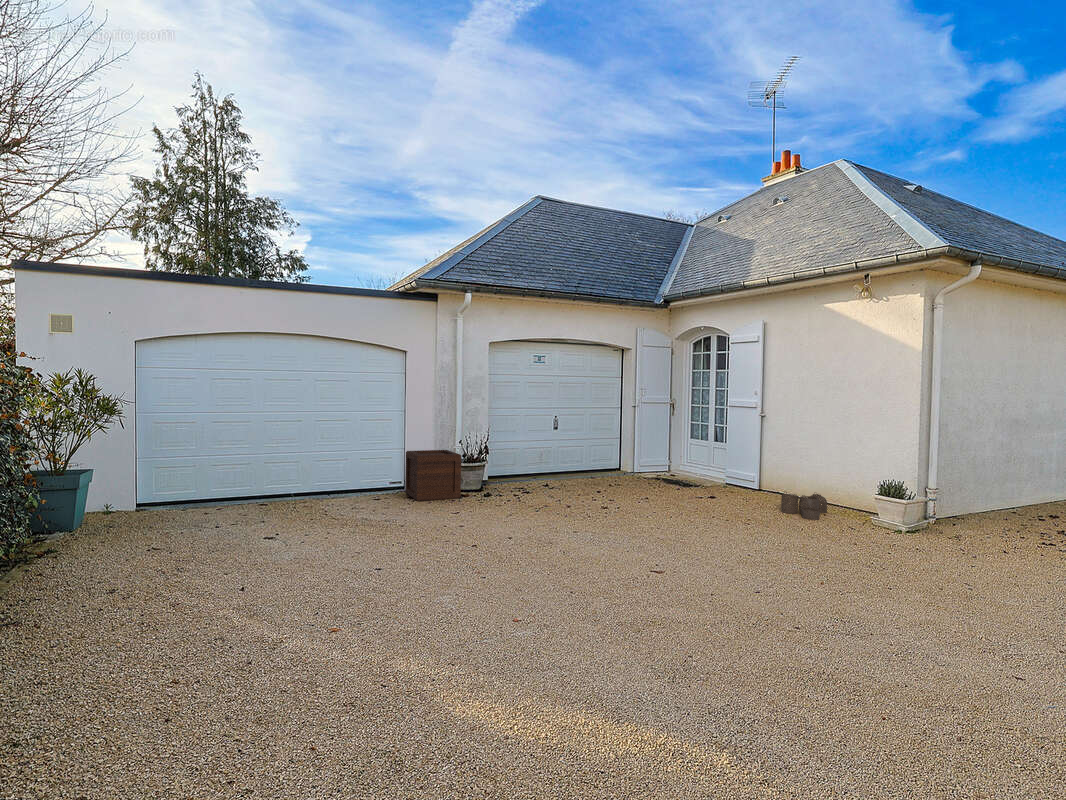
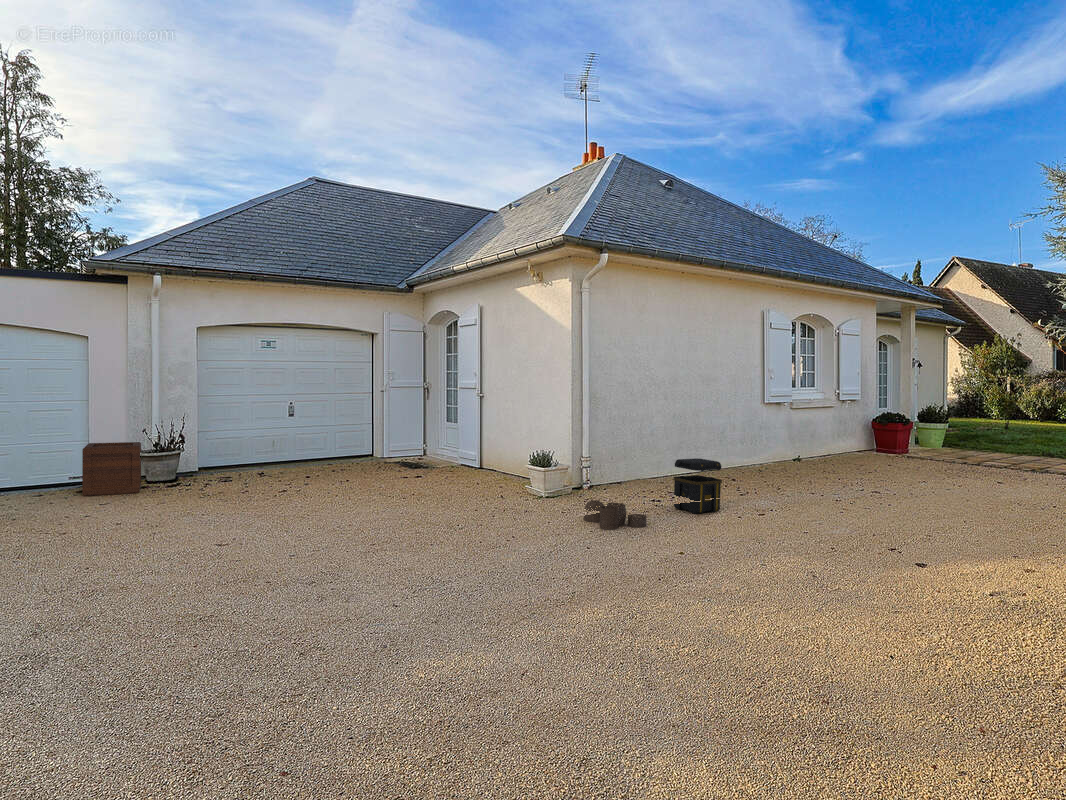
toolbox: none [995,469,1052,524] -> present [673,458,722,514]
woven basket: present [781,491,827,520] -> present [584,499,647,530]

